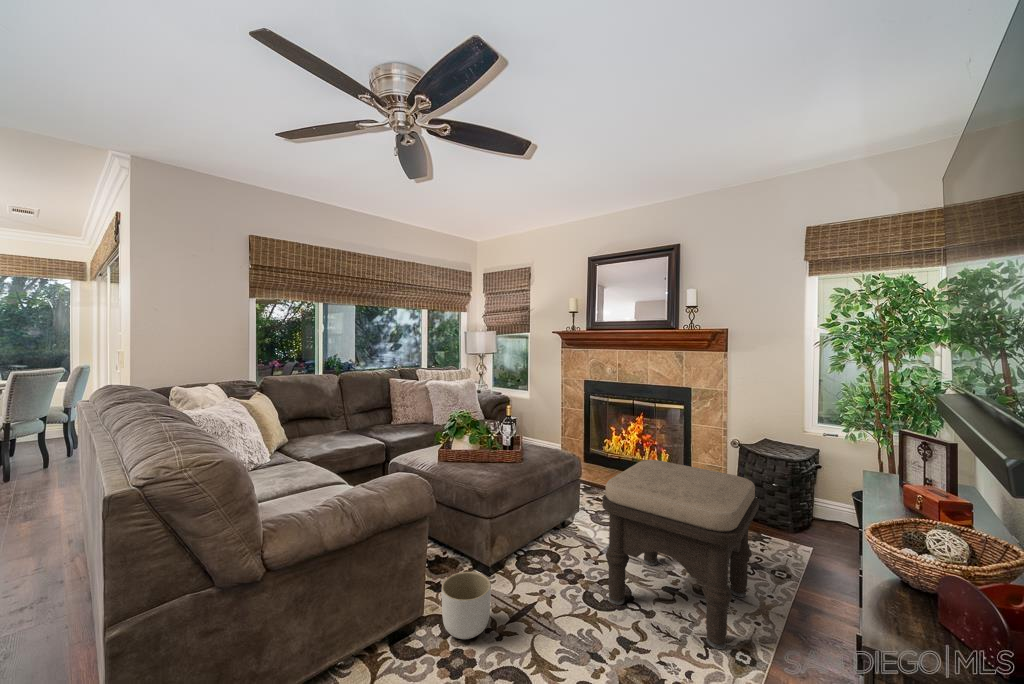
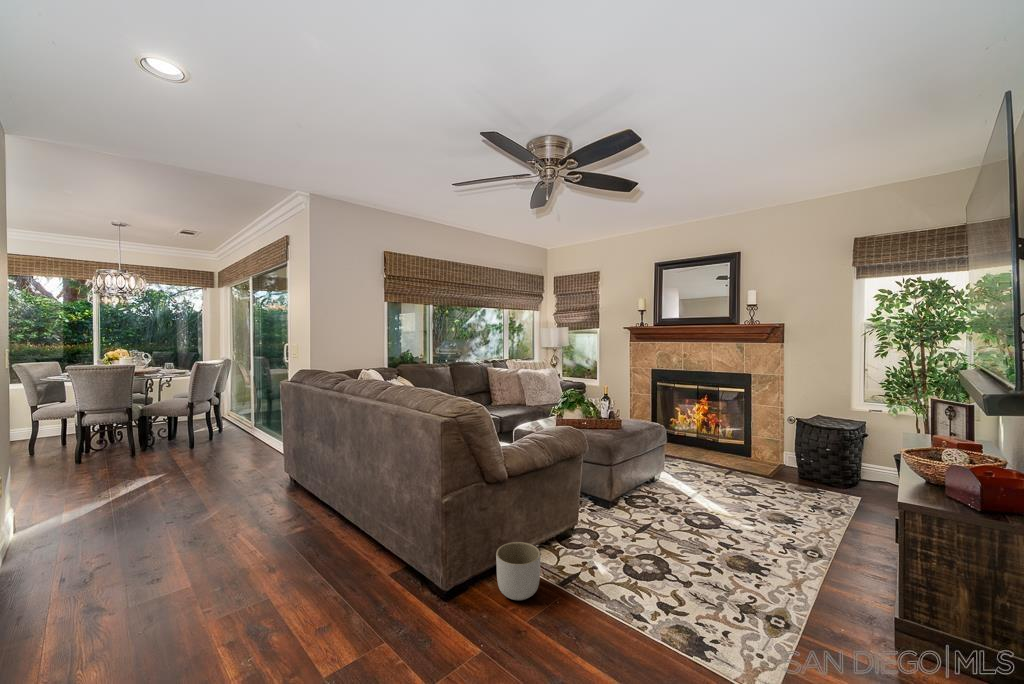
ottoman: present [602,460,759,649] -> none [641,445,790,615]

